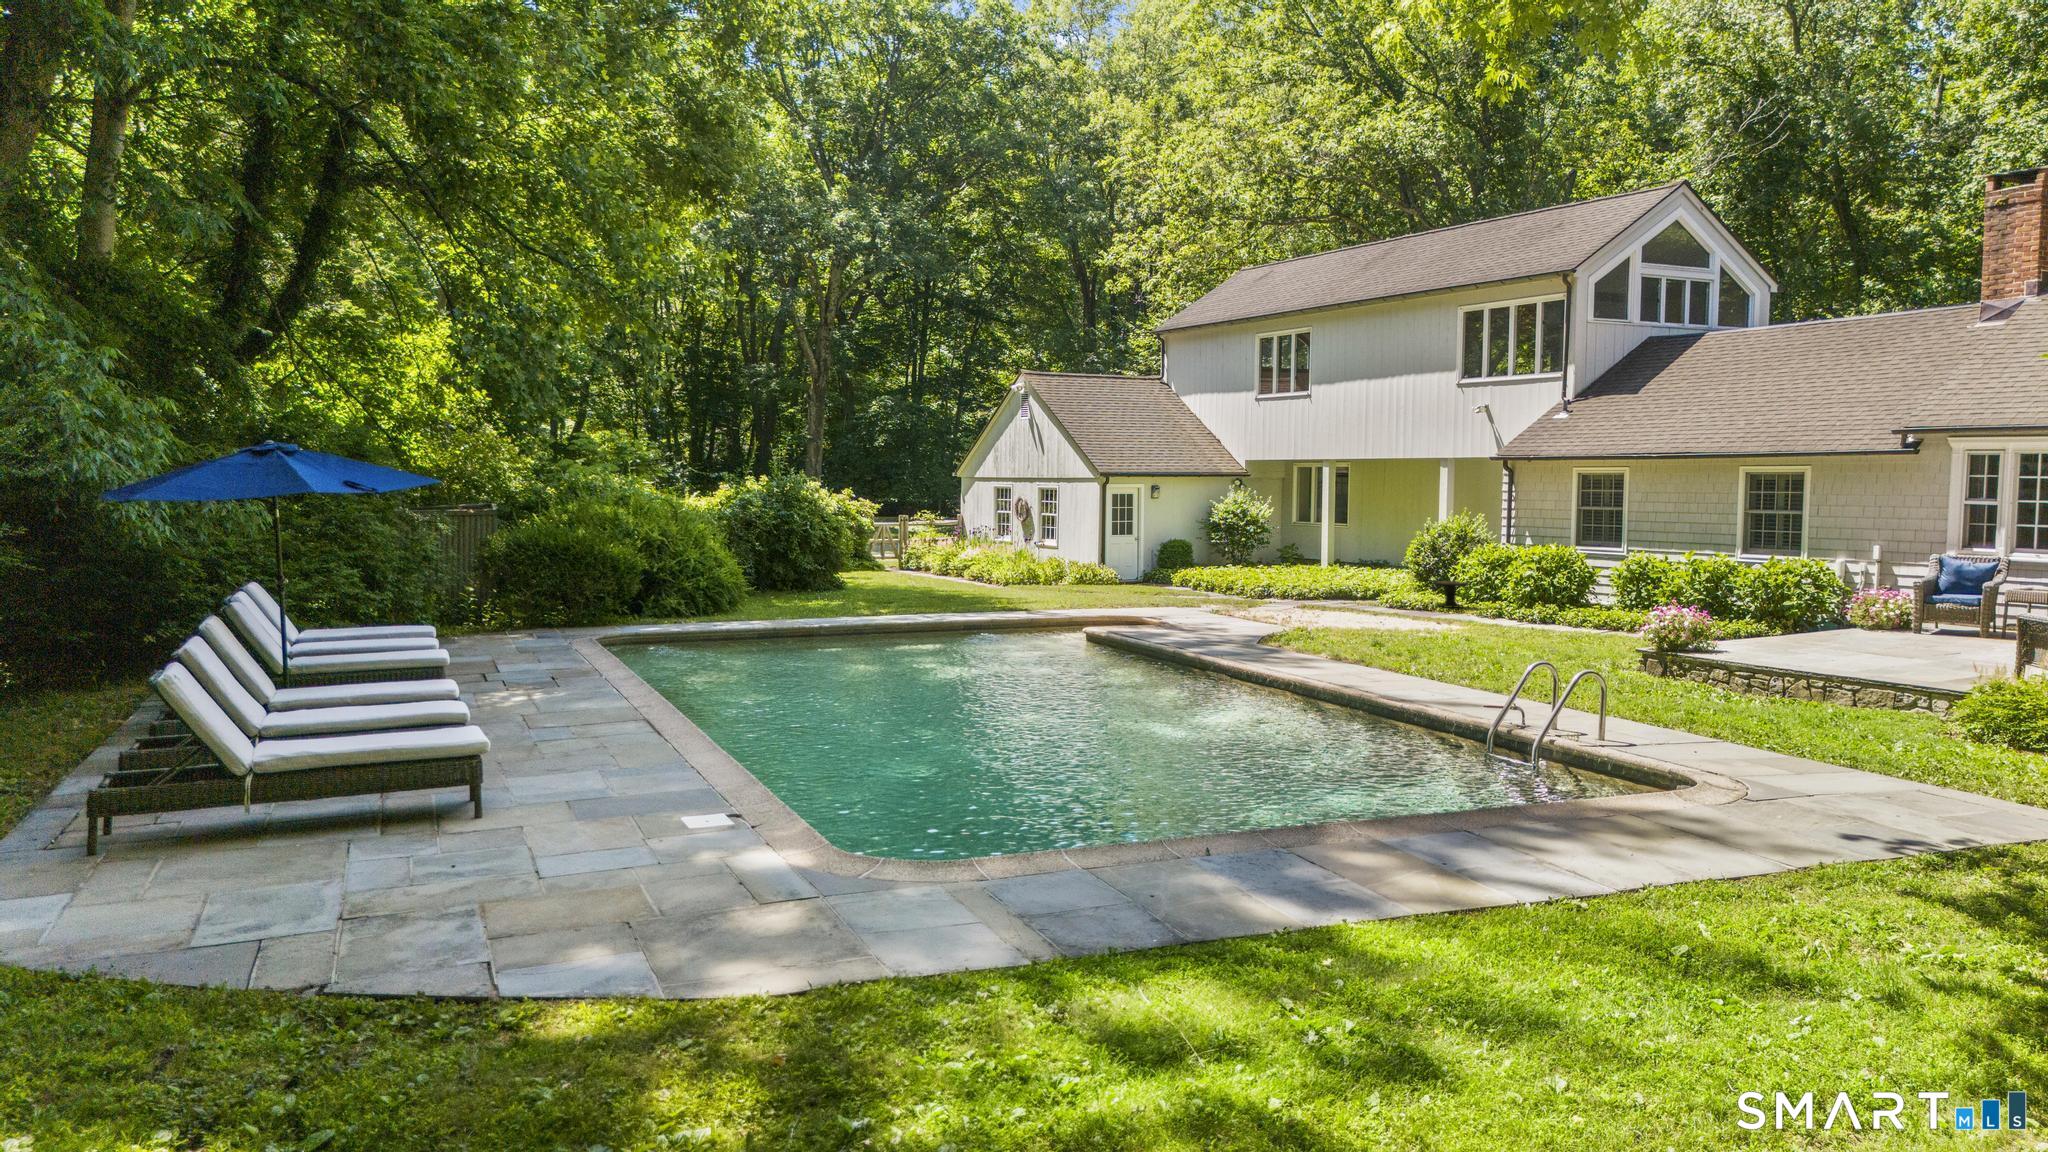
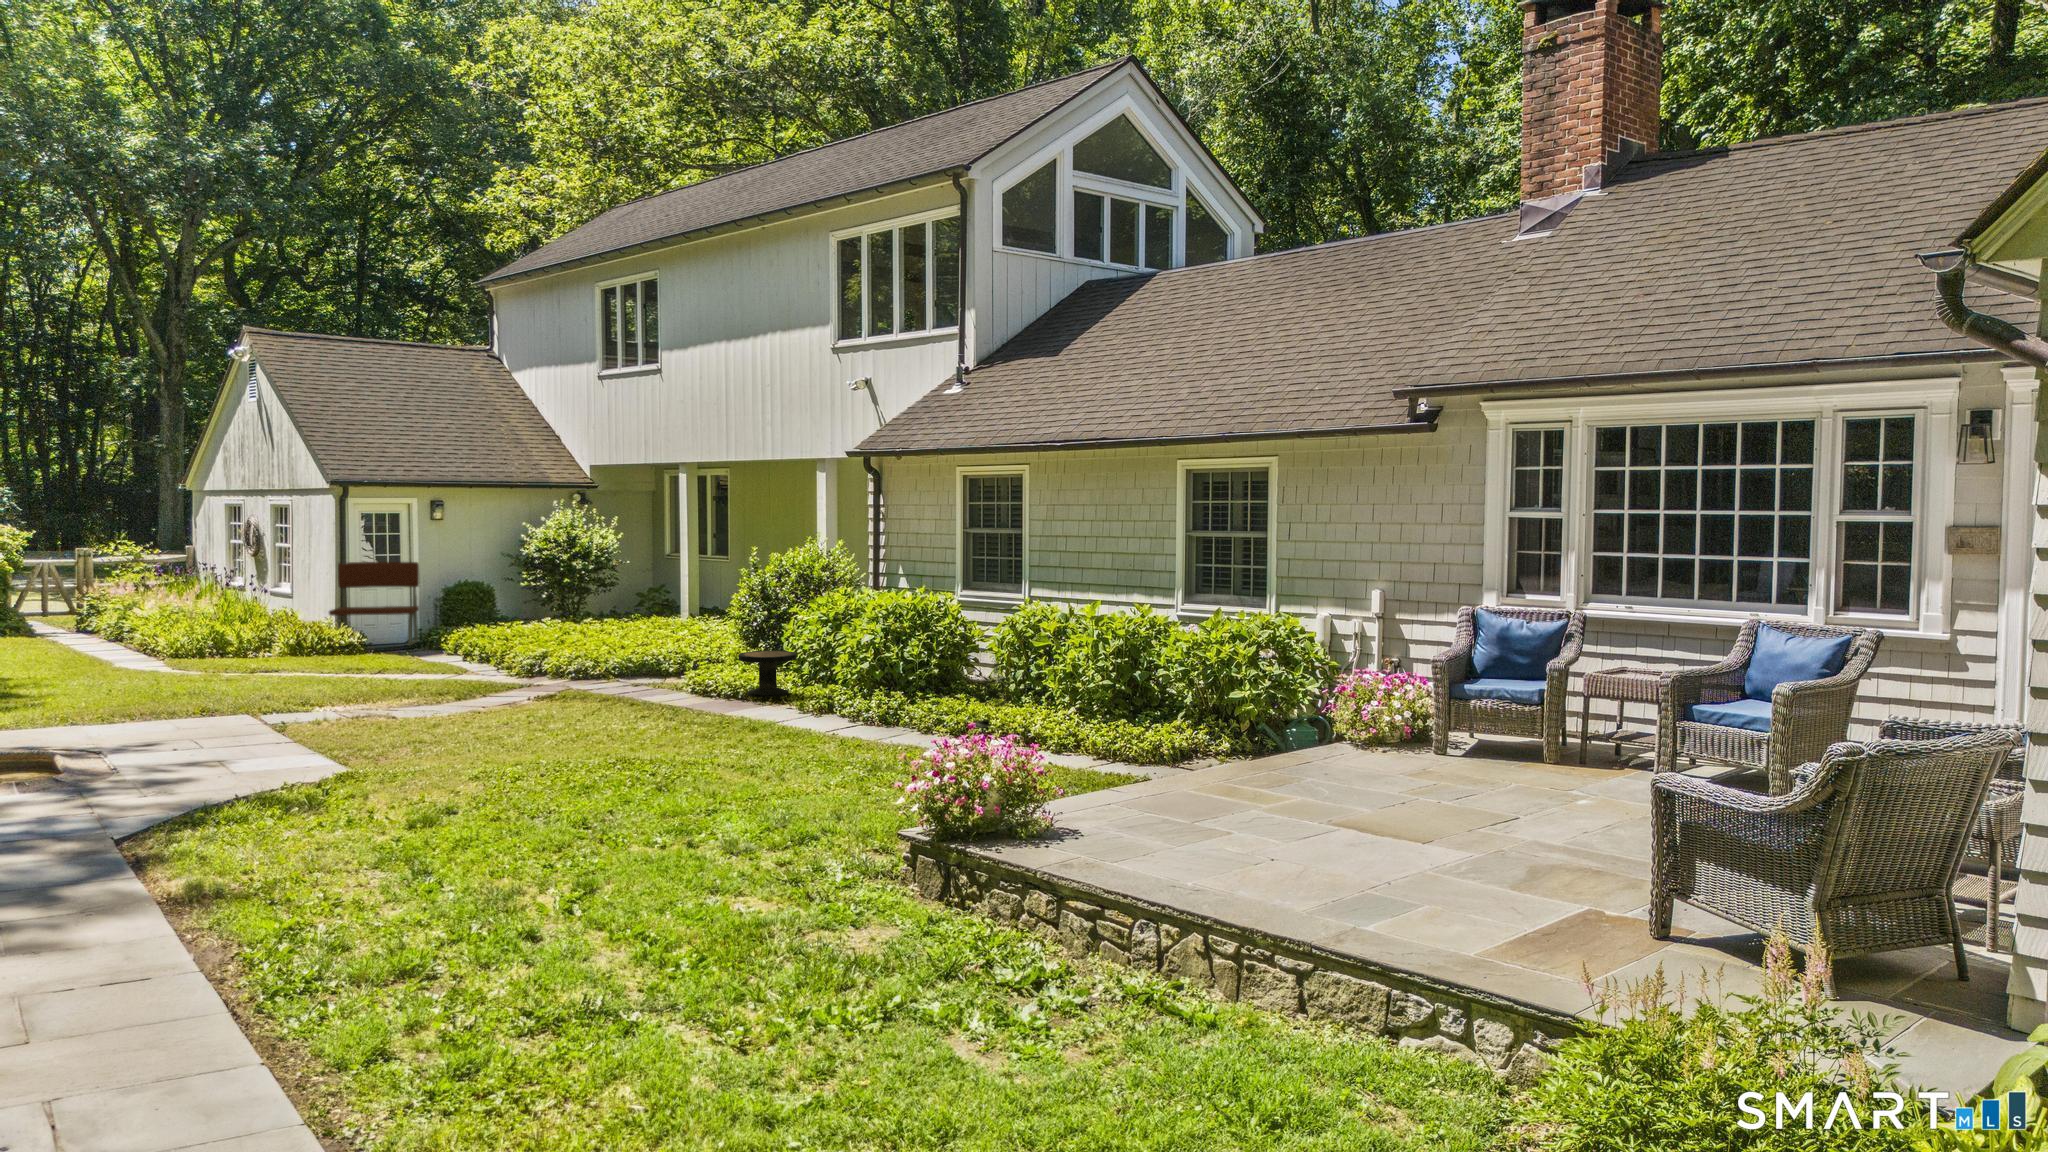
bench: none [1106,525,1155,580] -> present [329,562,419,646]
potted tree: none [1604,580,1635,623] -> present [975,658,1017,728]

